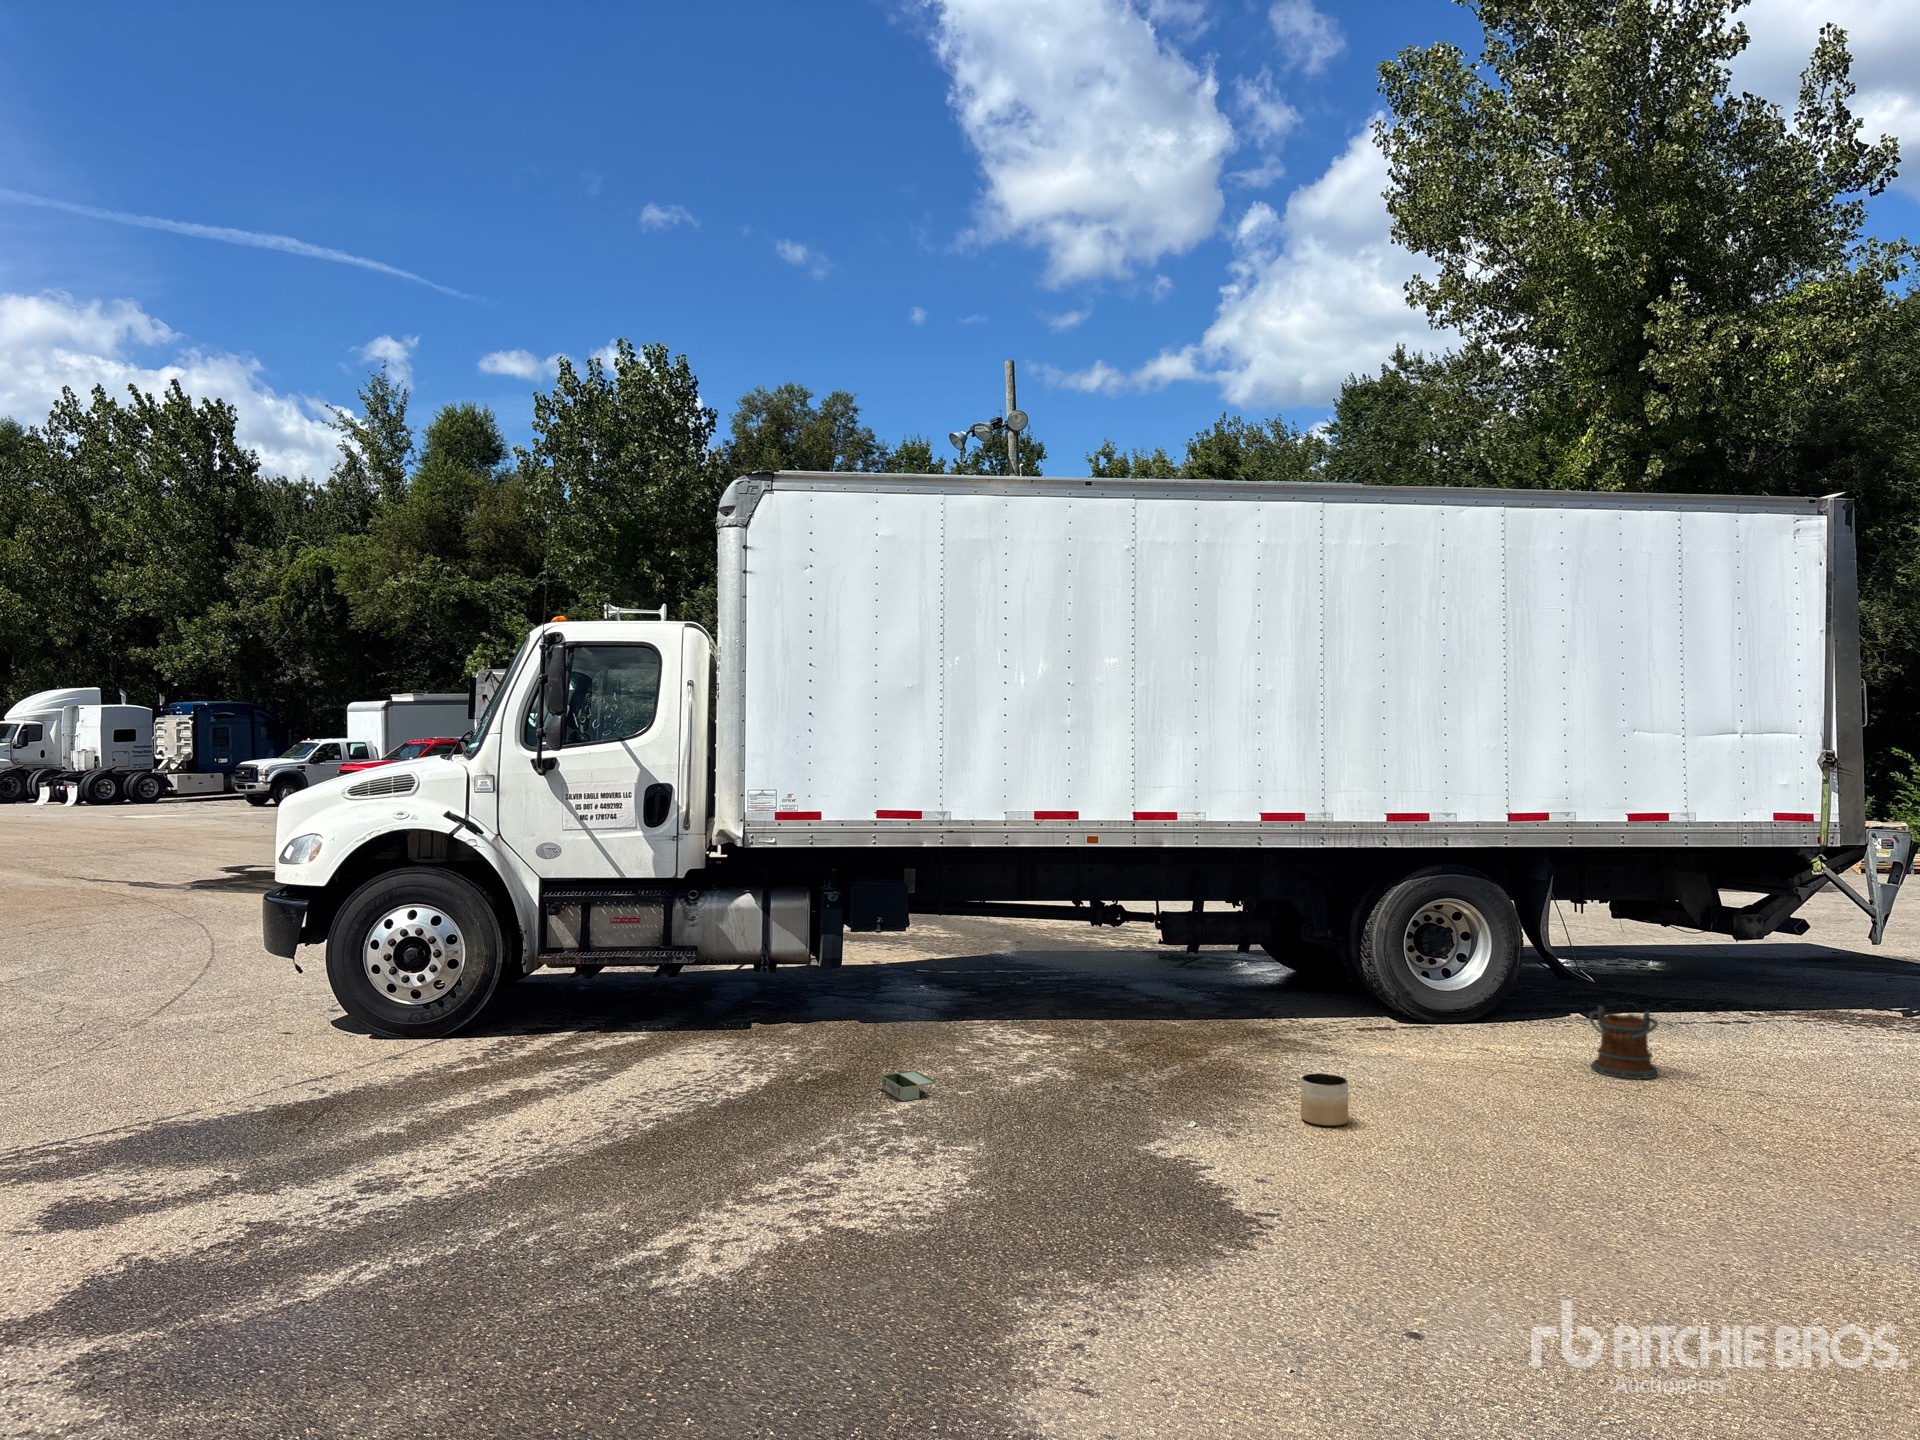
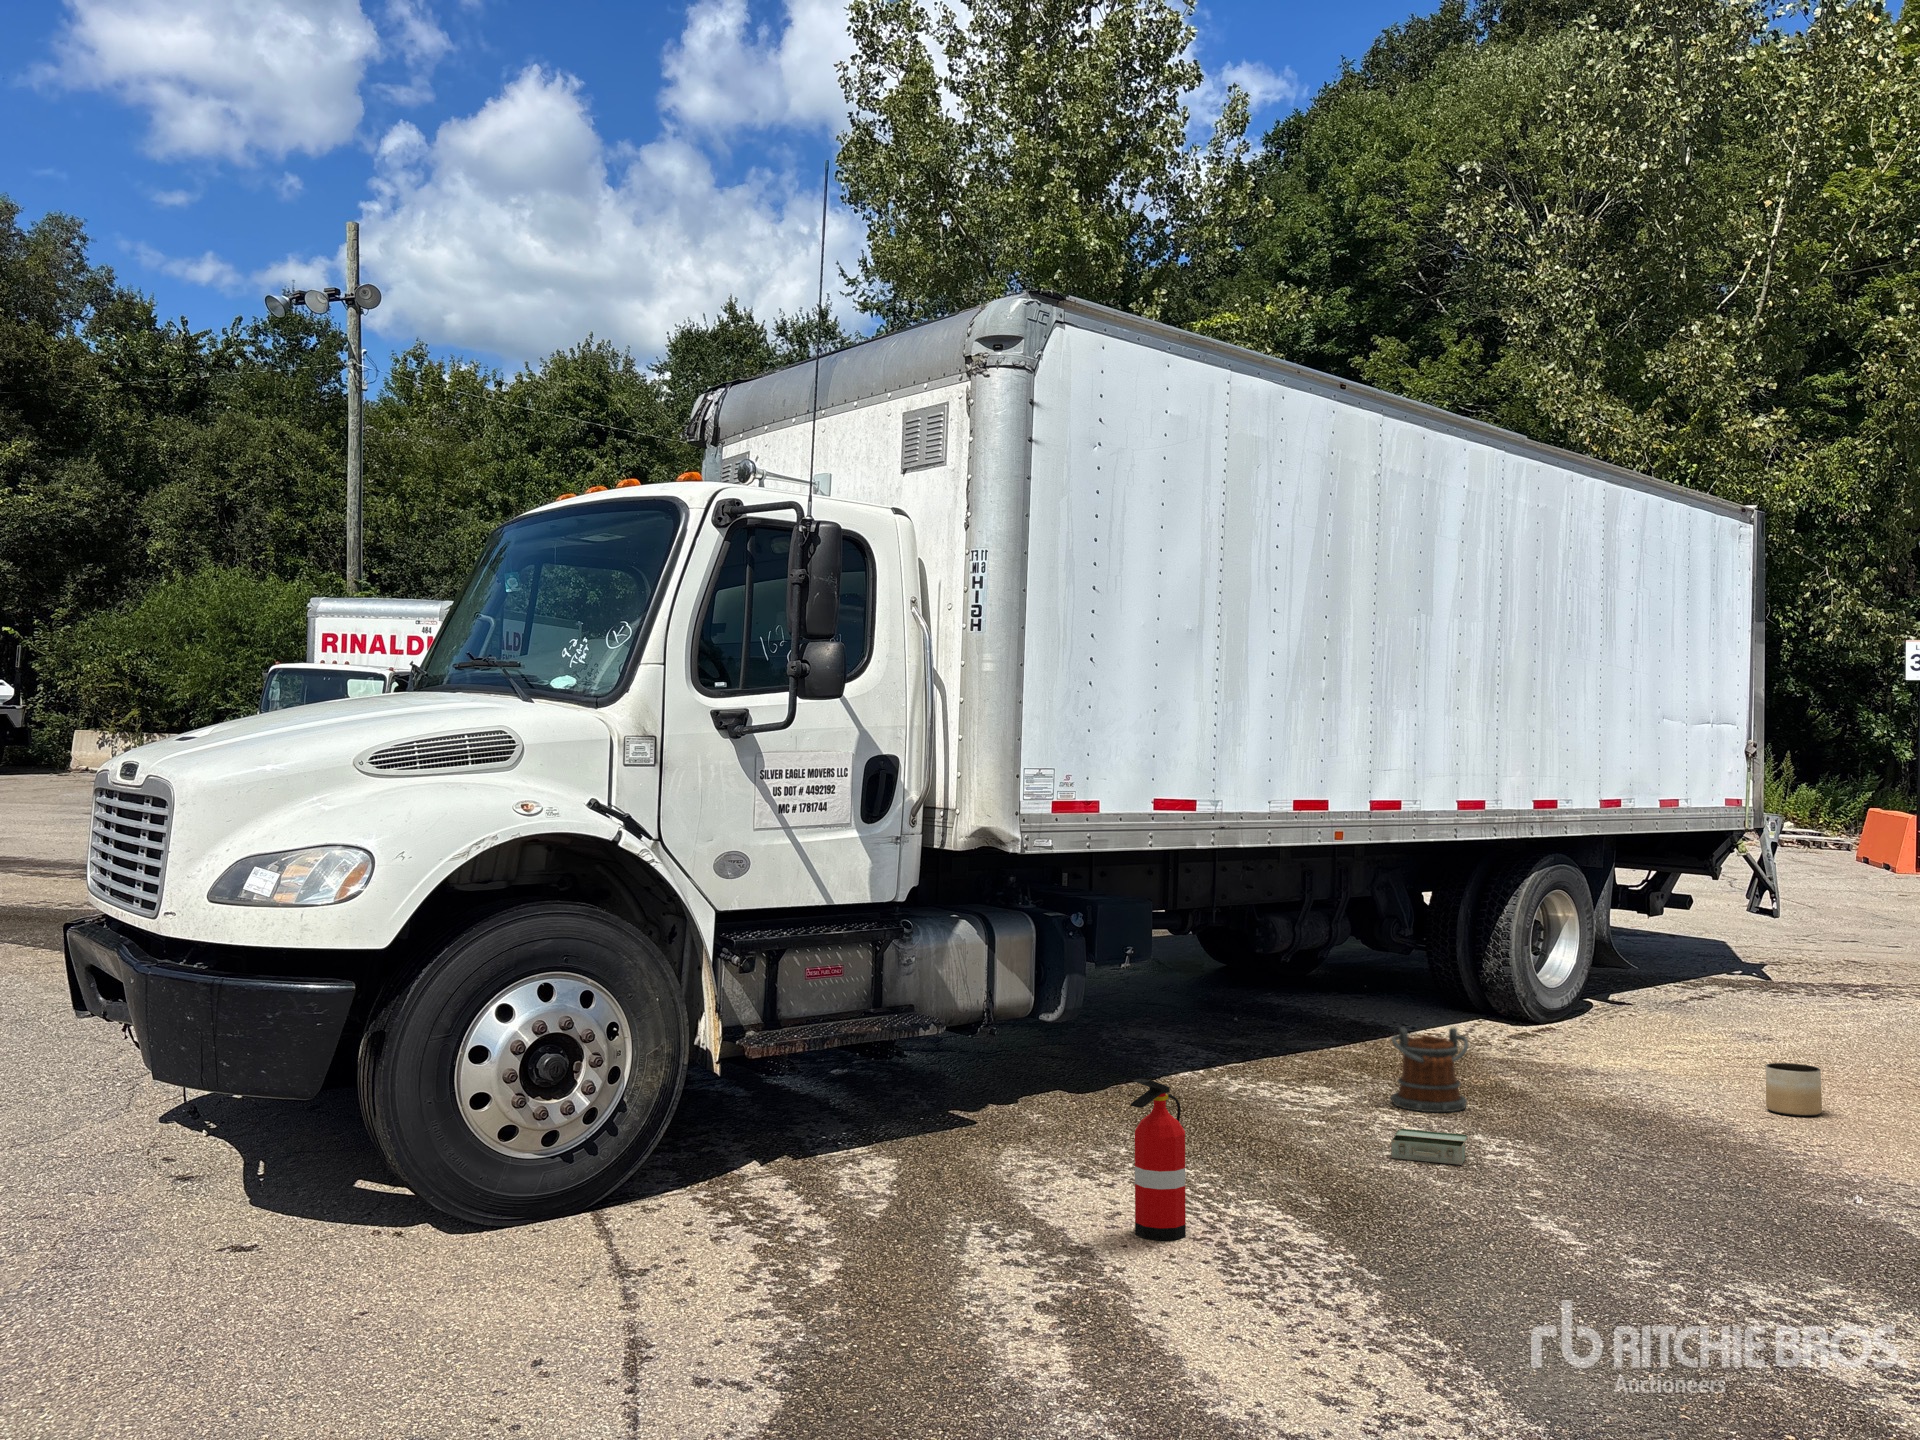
fire extinguisher: none [572,1000,619,1103] -> present [1131,1079,1186,1241]
bucket: present [1589,1006,1659,1079] -> present [1390,1027,1468,1112]

